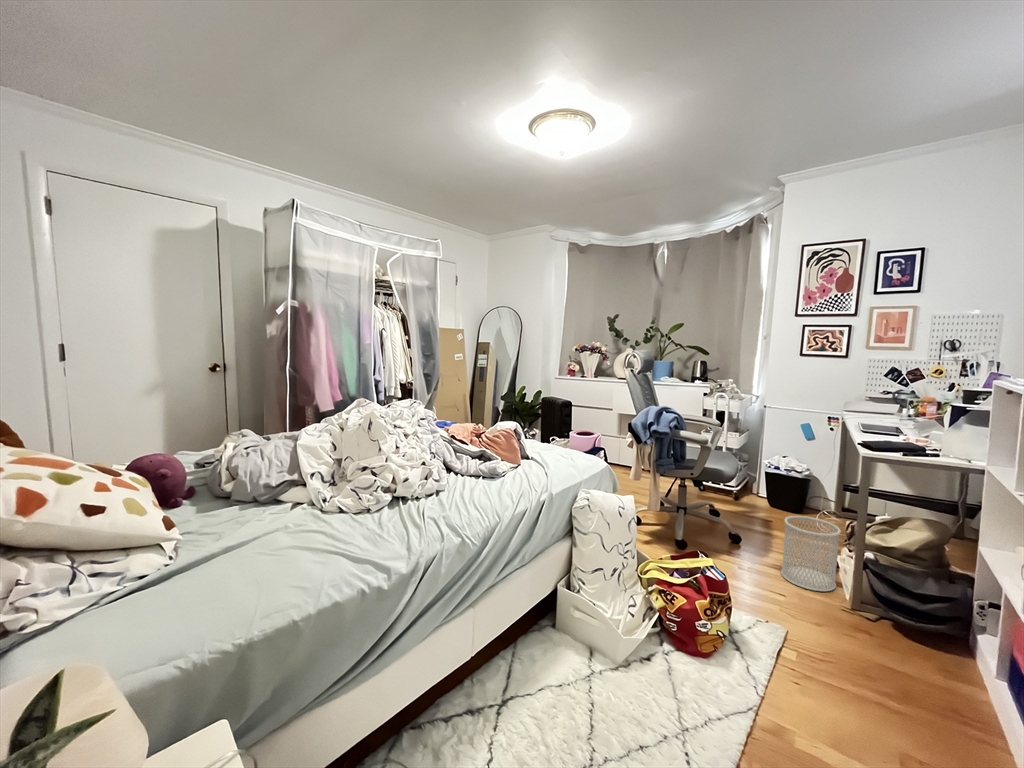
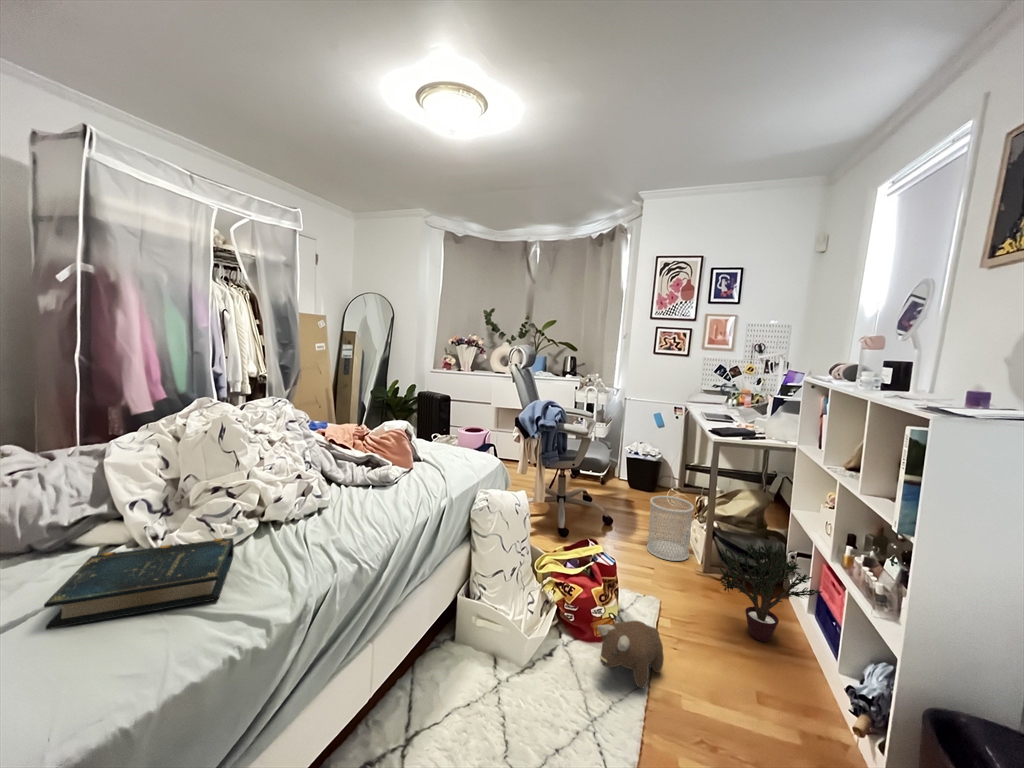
book: none [254,505,371,551] -> present [44,538,234,629]
potted plant: none [853,575,1004,697] -> present [719,544,822,641]
plush toy: none [695,636,775,711] -> present [597,621,664,688]

